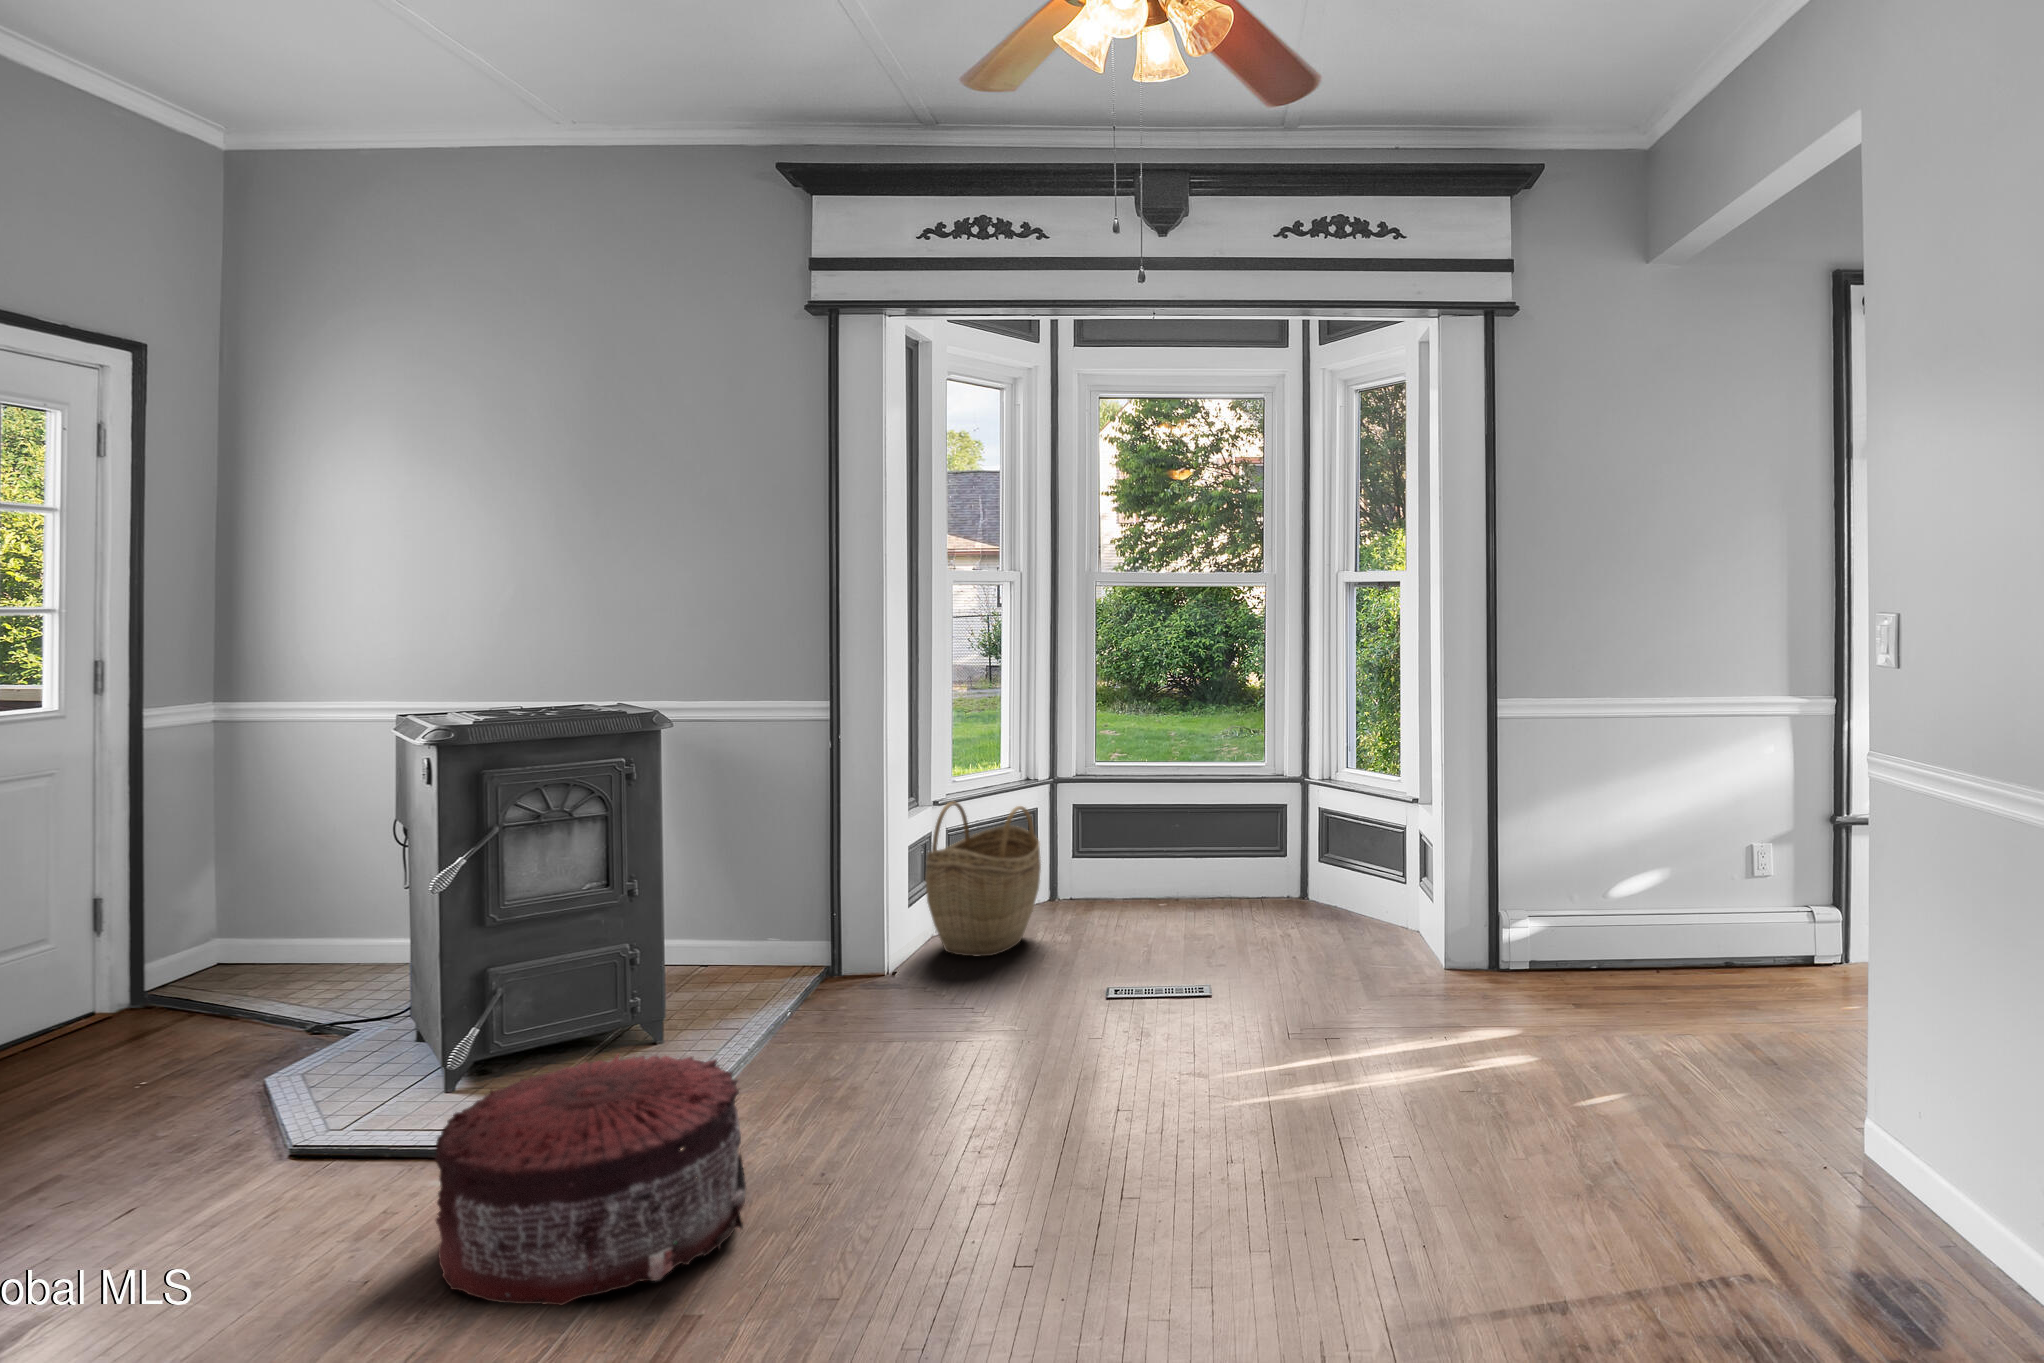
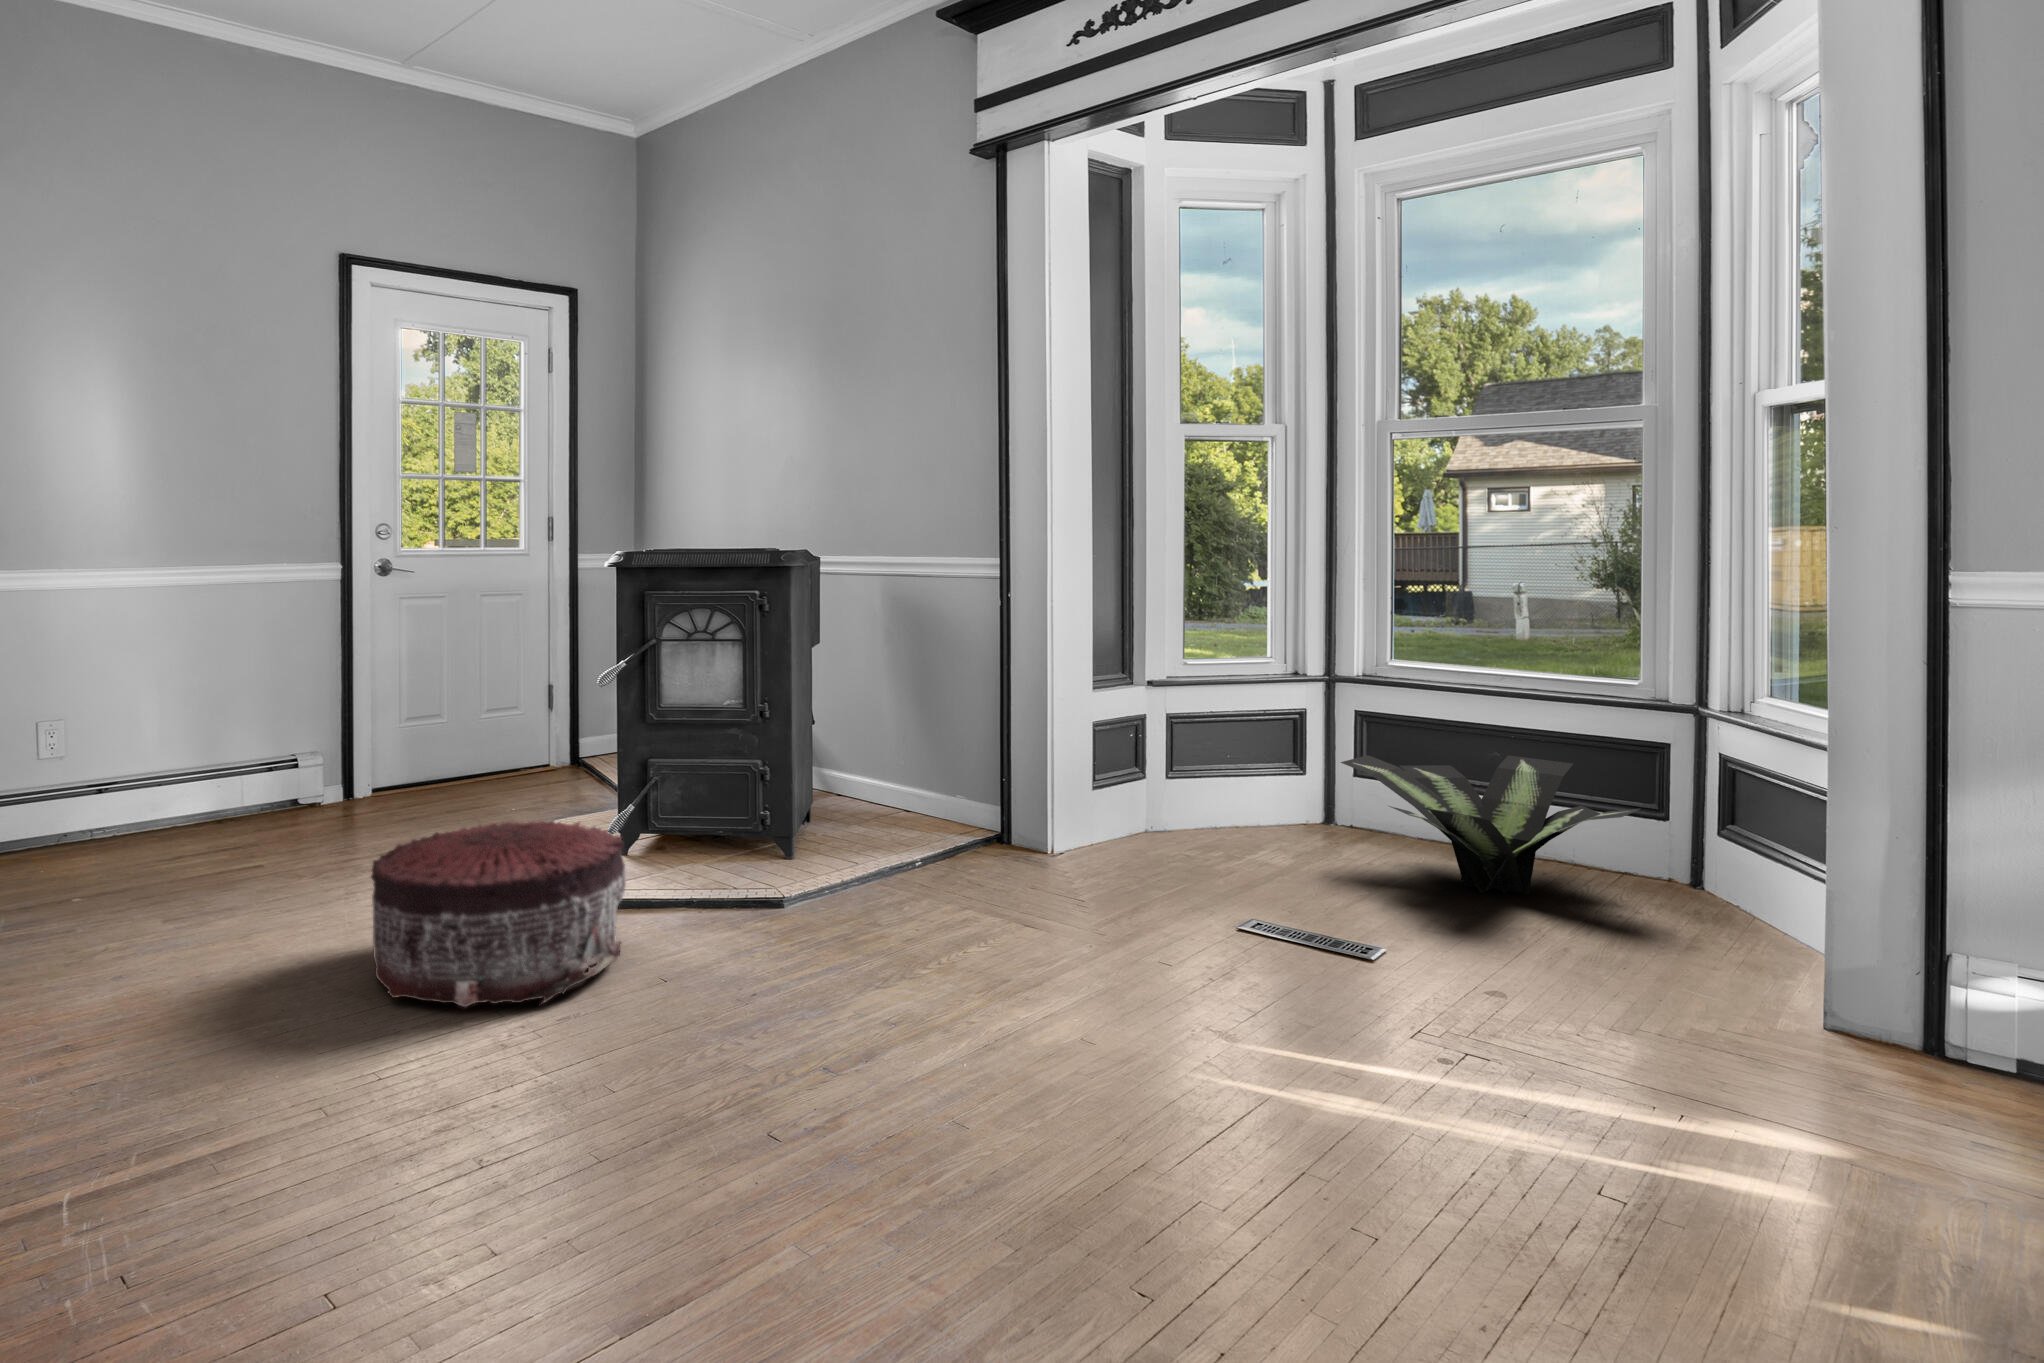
woven basket: present [925,802,1041,956] -> none [1108,680,1257,856]
potted plant: none [1109,826,1299,933] -> present [1341,755,1640,894]

